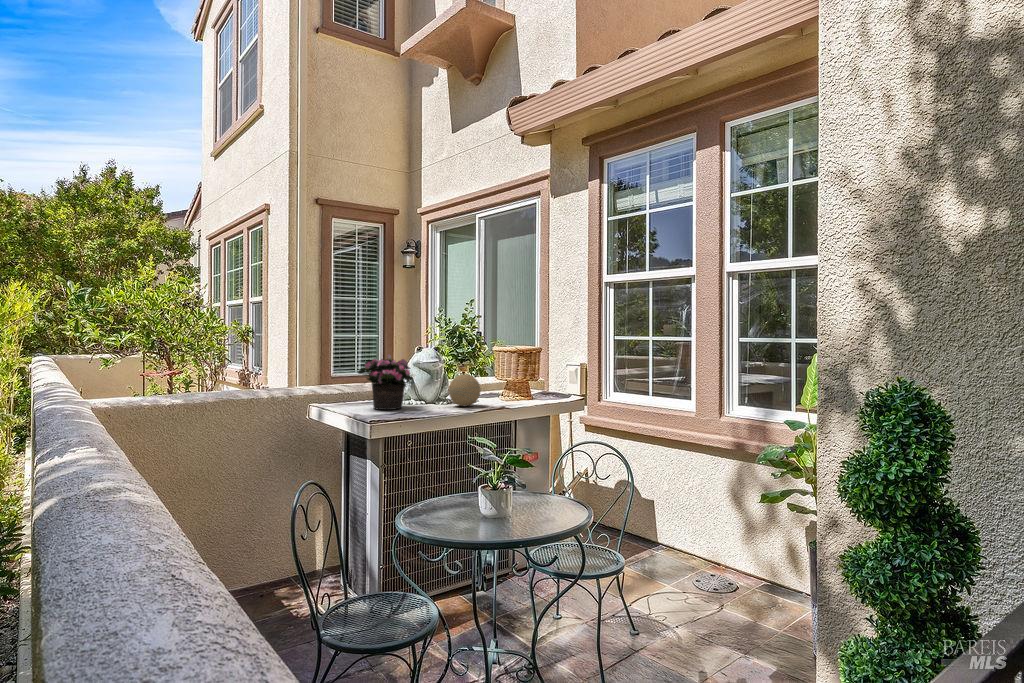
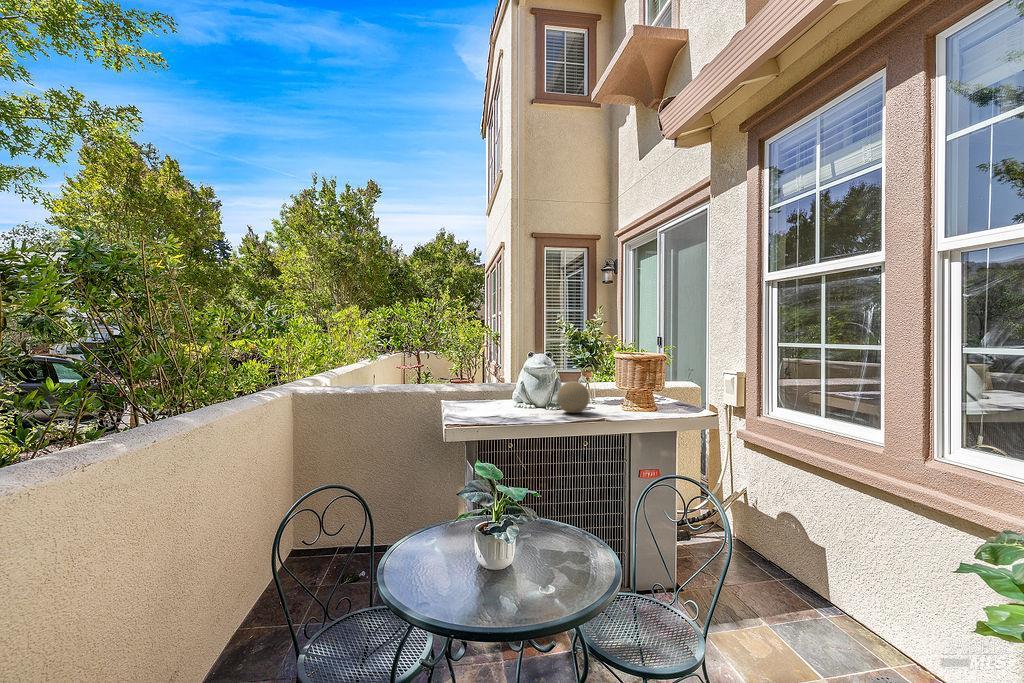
potted flower: present [358,354,413,410] -> none [475,360,527,411]

